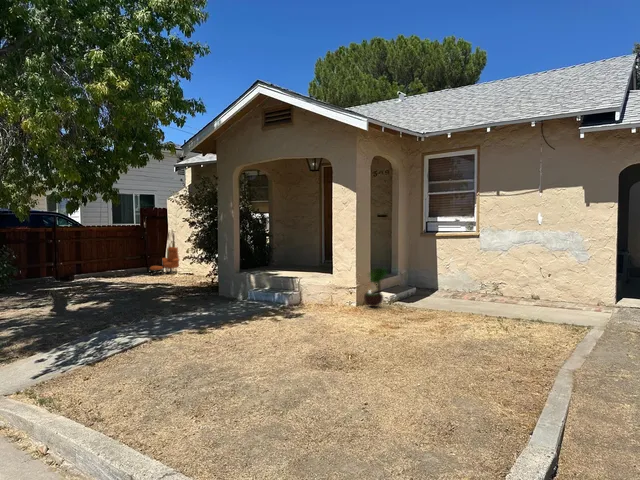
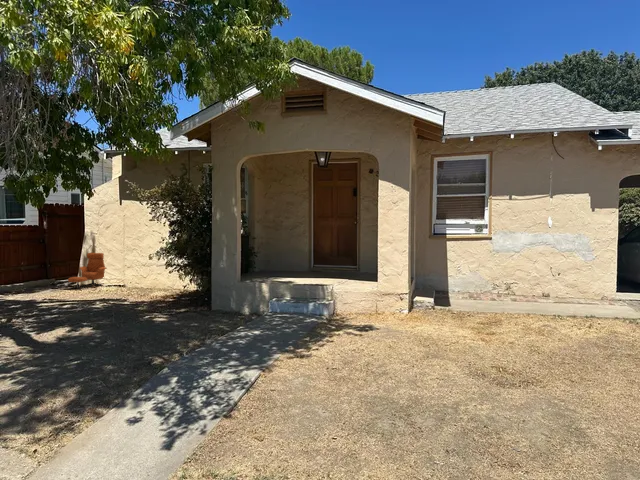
potted tree: present [364,267,386,307] -> none [411,266,440,313]

